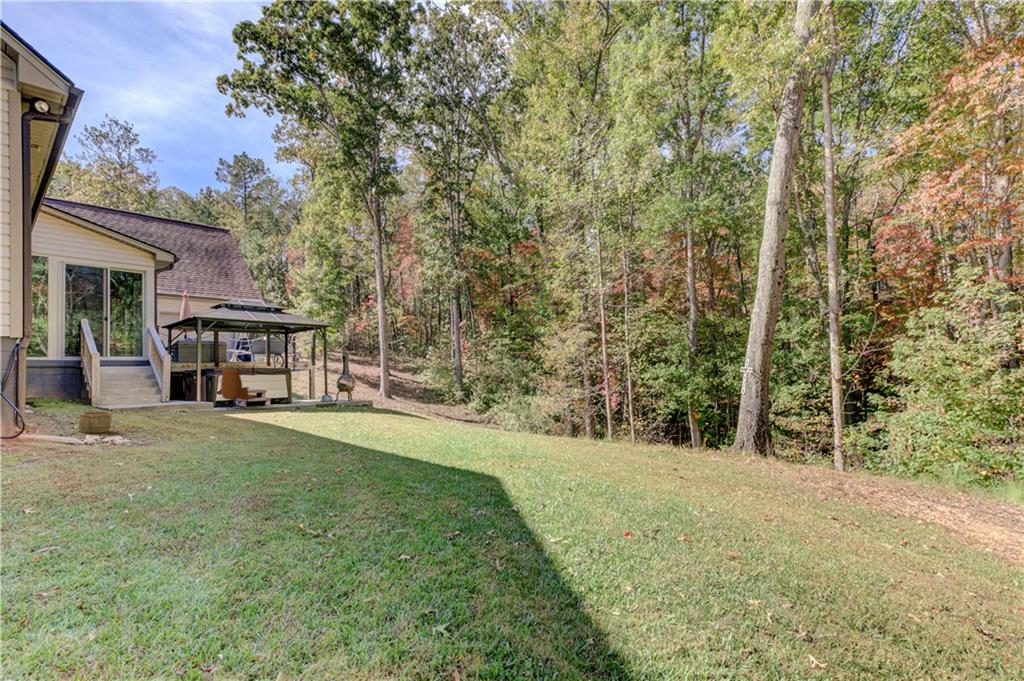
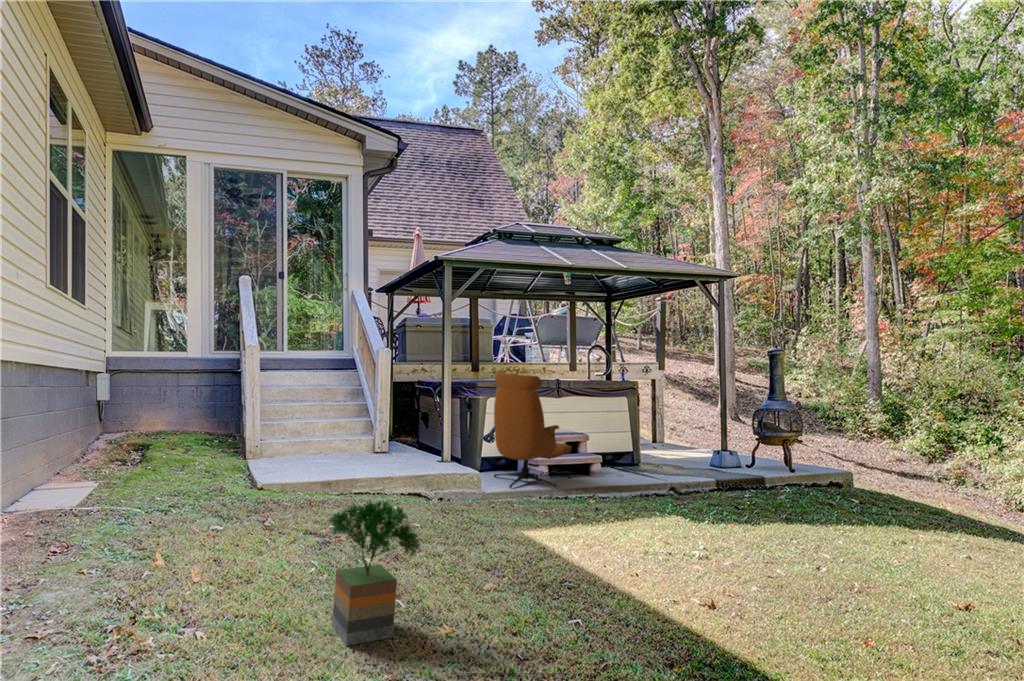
potted tree: none [163,402,191,434] -> present [328,501,420,646]
wooden bucket: present [79,411,113,433] -> none [36,535,153,647]

